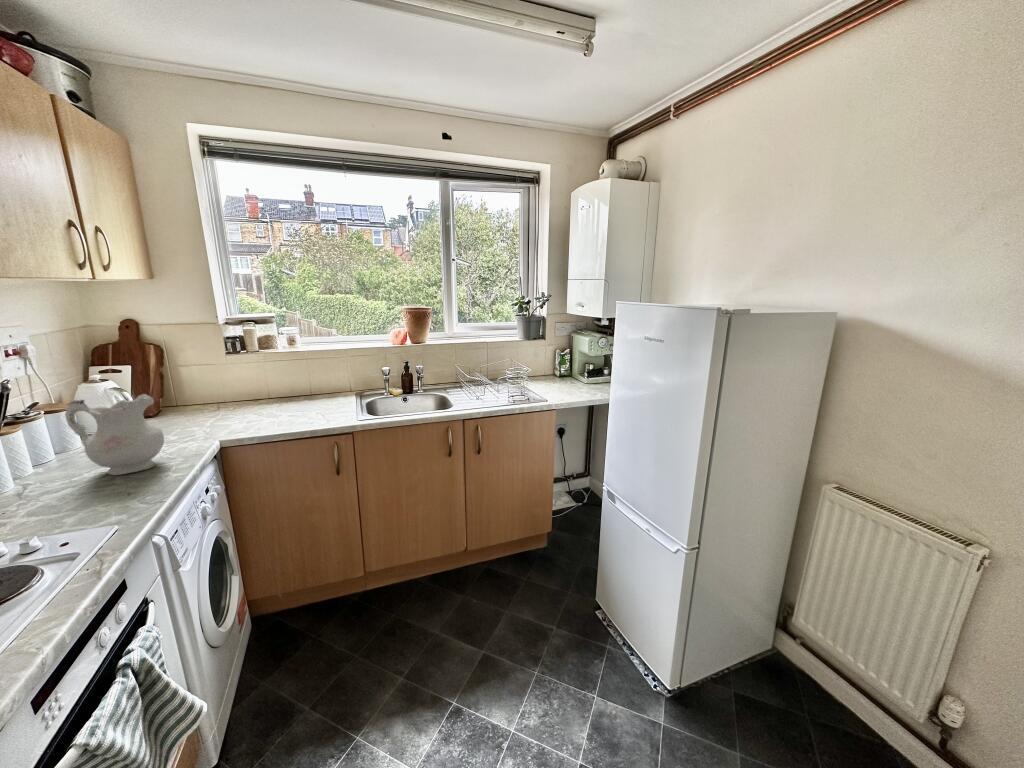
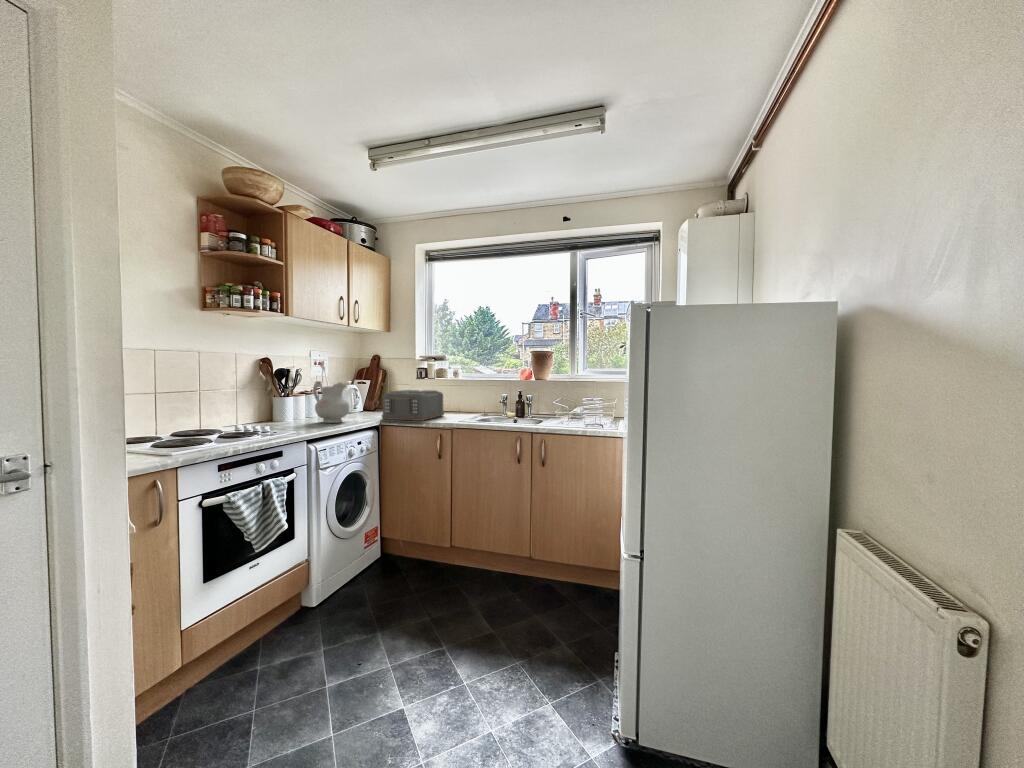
toaster: none [212,375,305,437] -> present [382,390,444,421]

